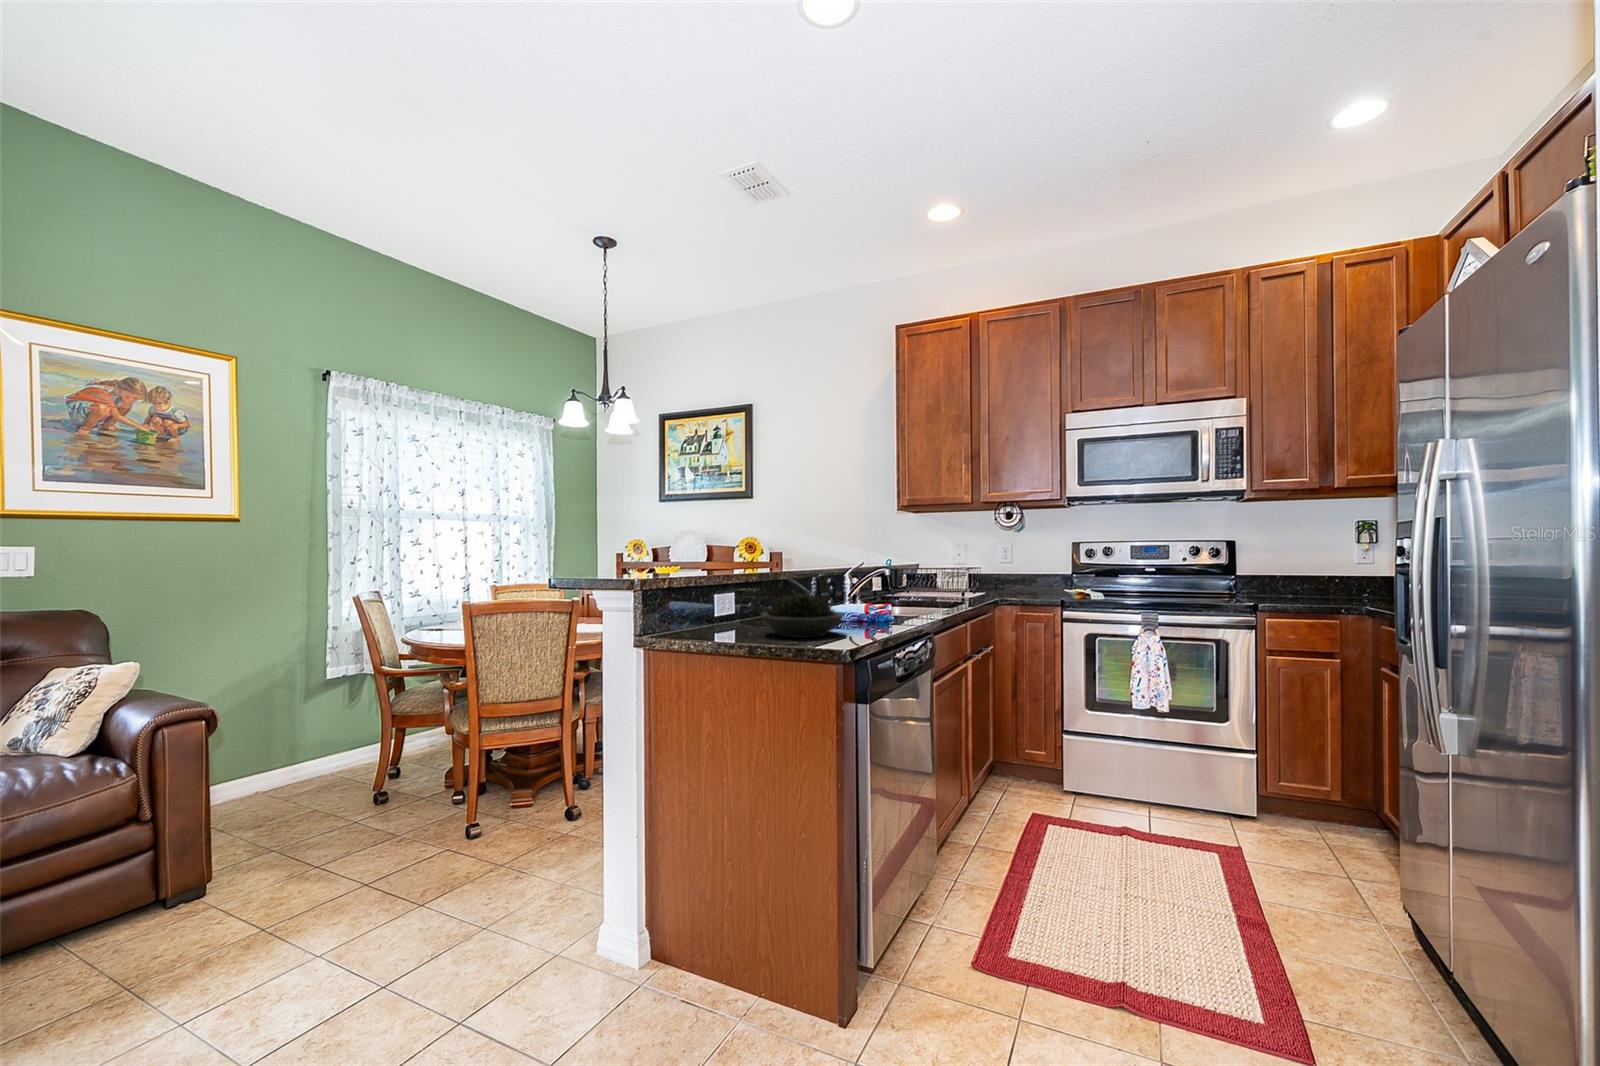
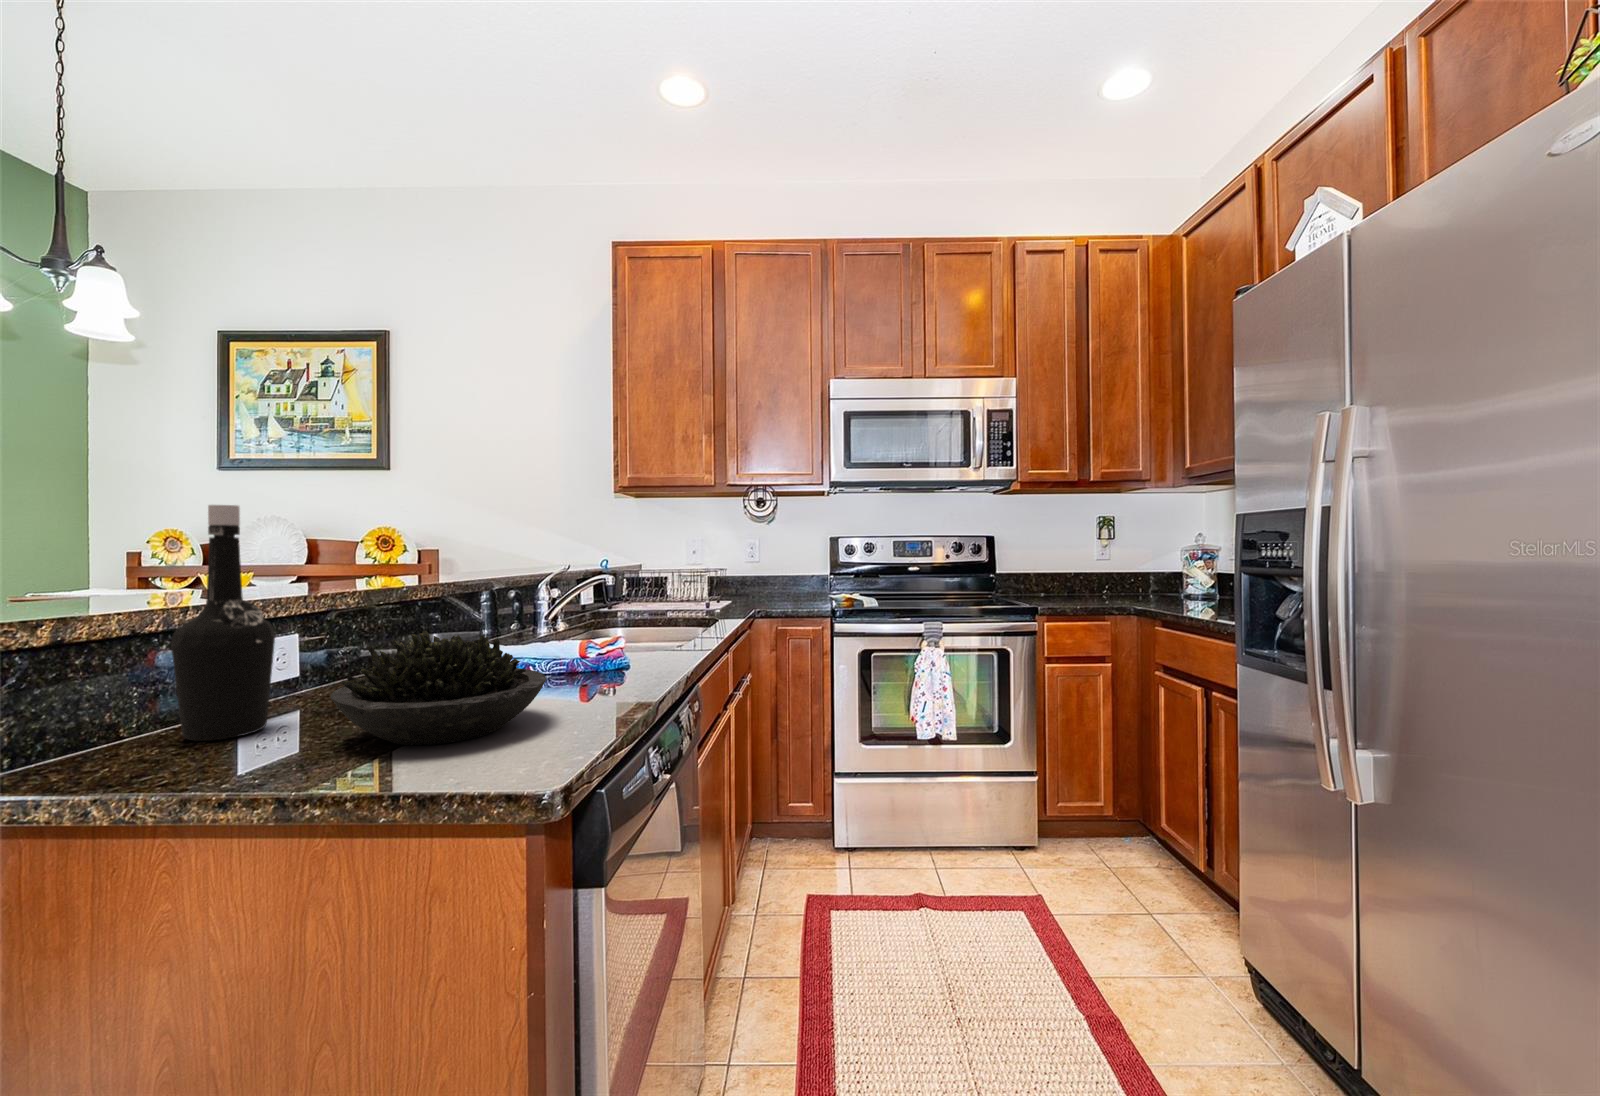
bottle: none [703,536,736,632] -> present [171,505,275,741]

